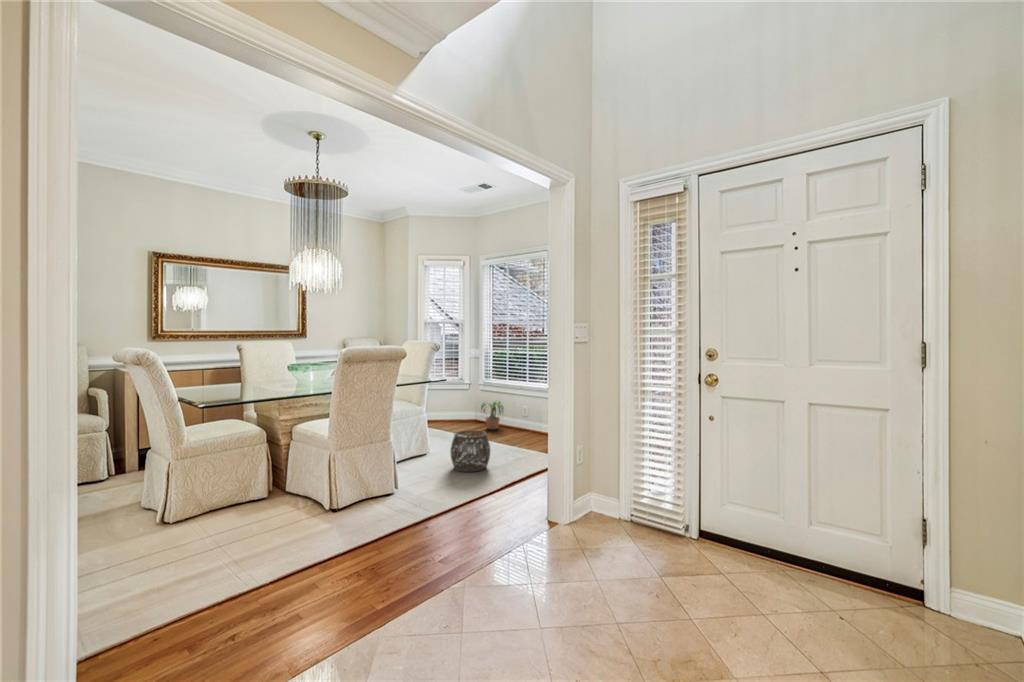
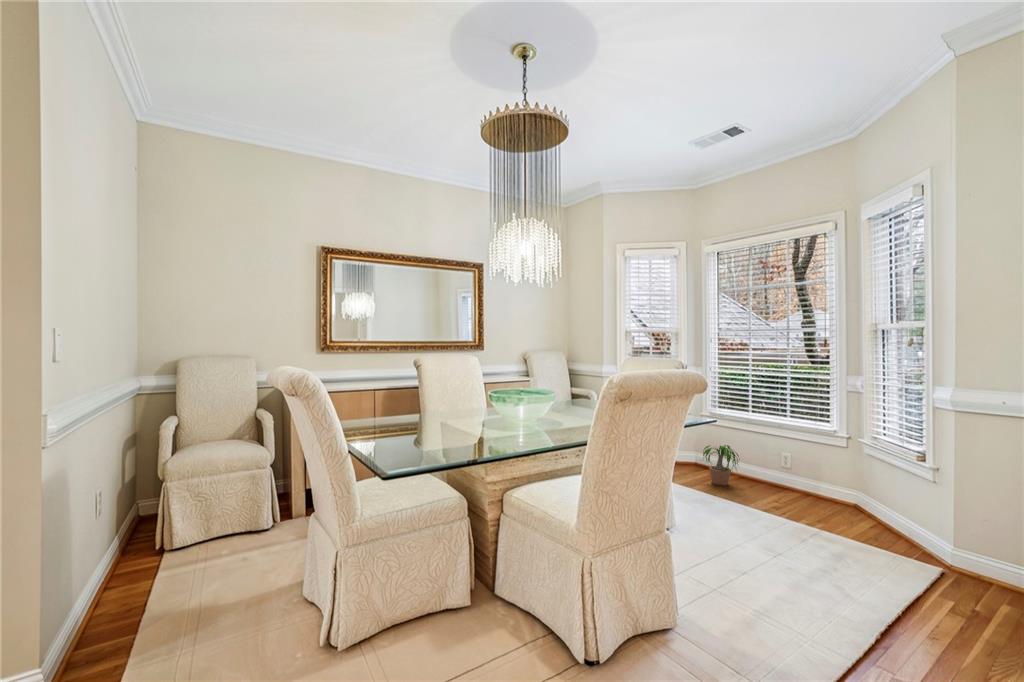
woven basket: present [451,430,490,472] -> none [717,509,789,584]

